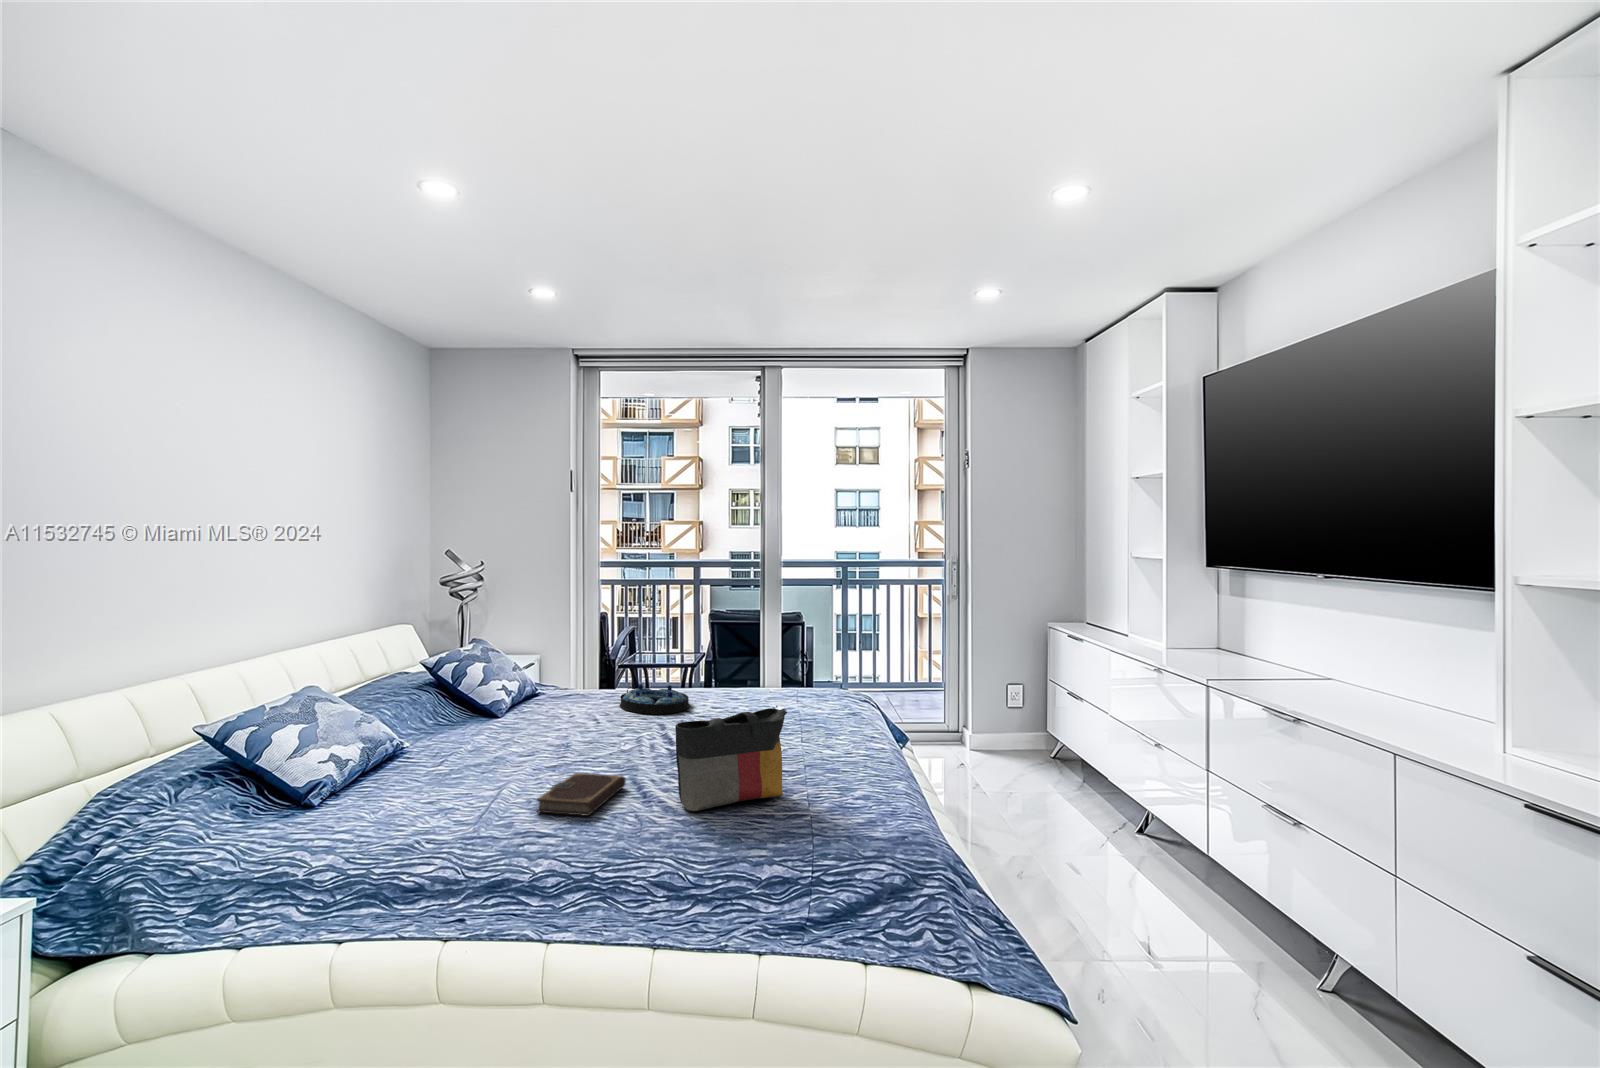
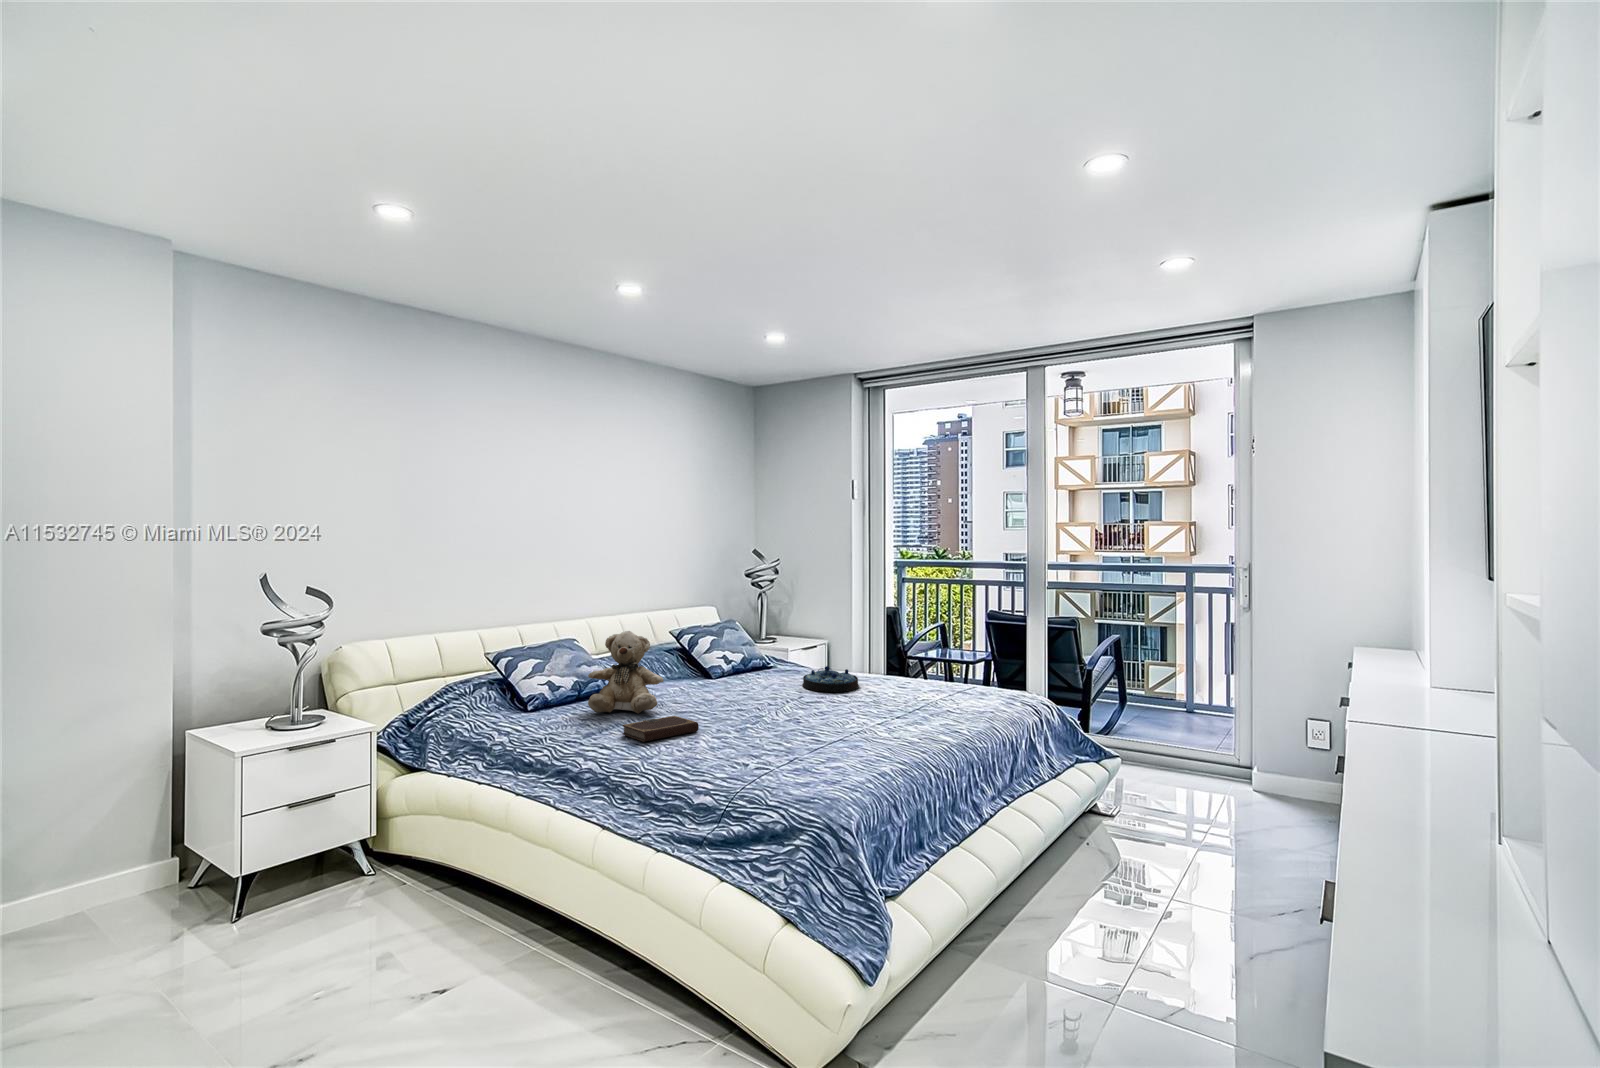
teddy bear: none [403,667,523,789] -> present [588,631,664,714]
tote bag: present [675,708,787,811] -> none [697,680,789,754]

